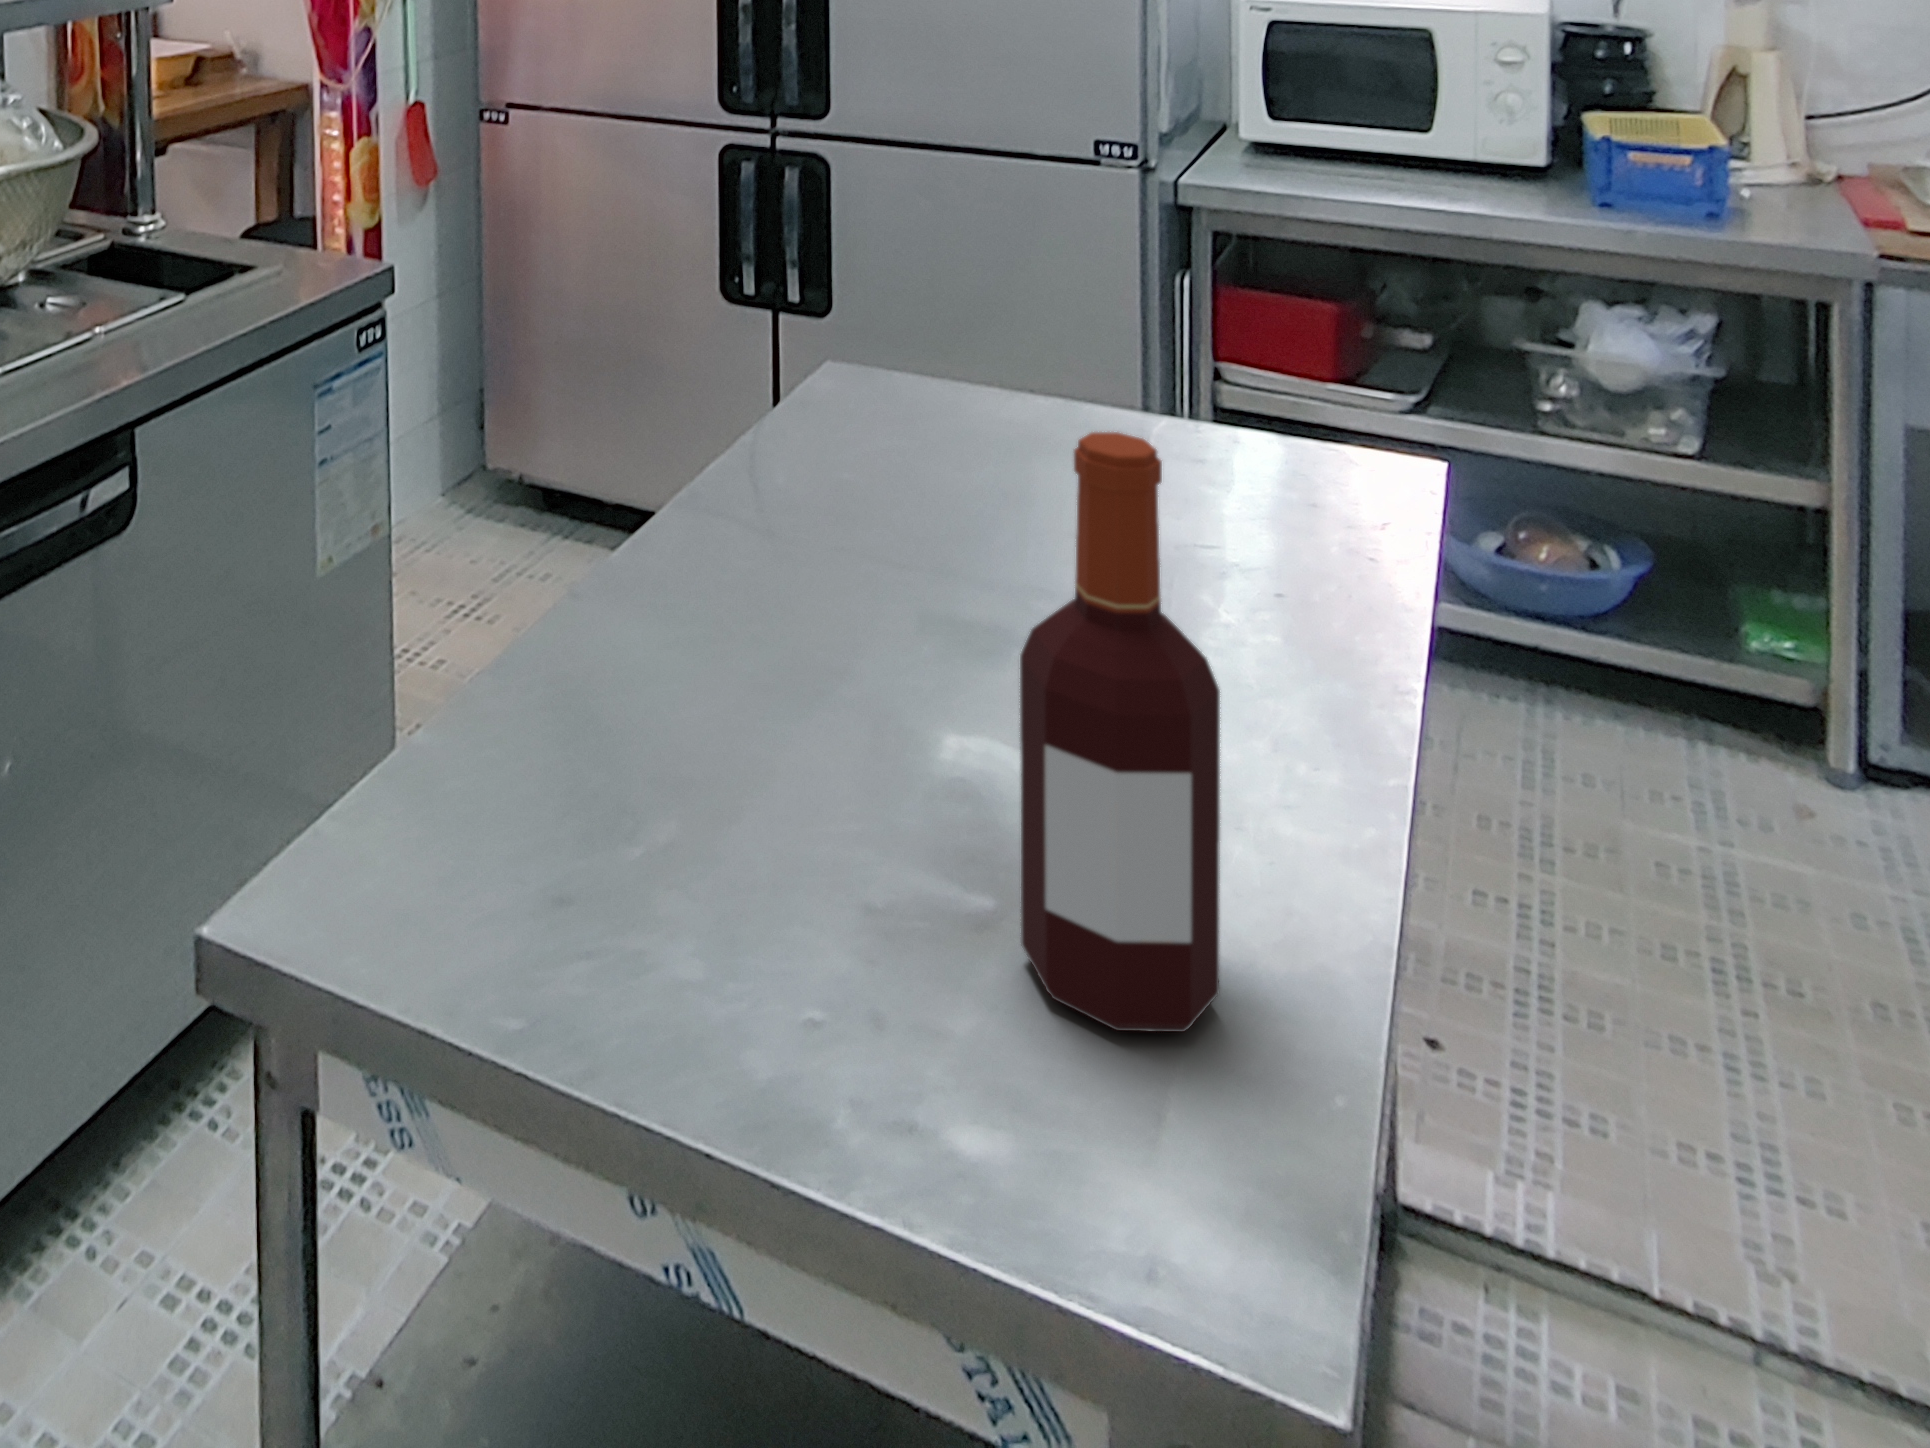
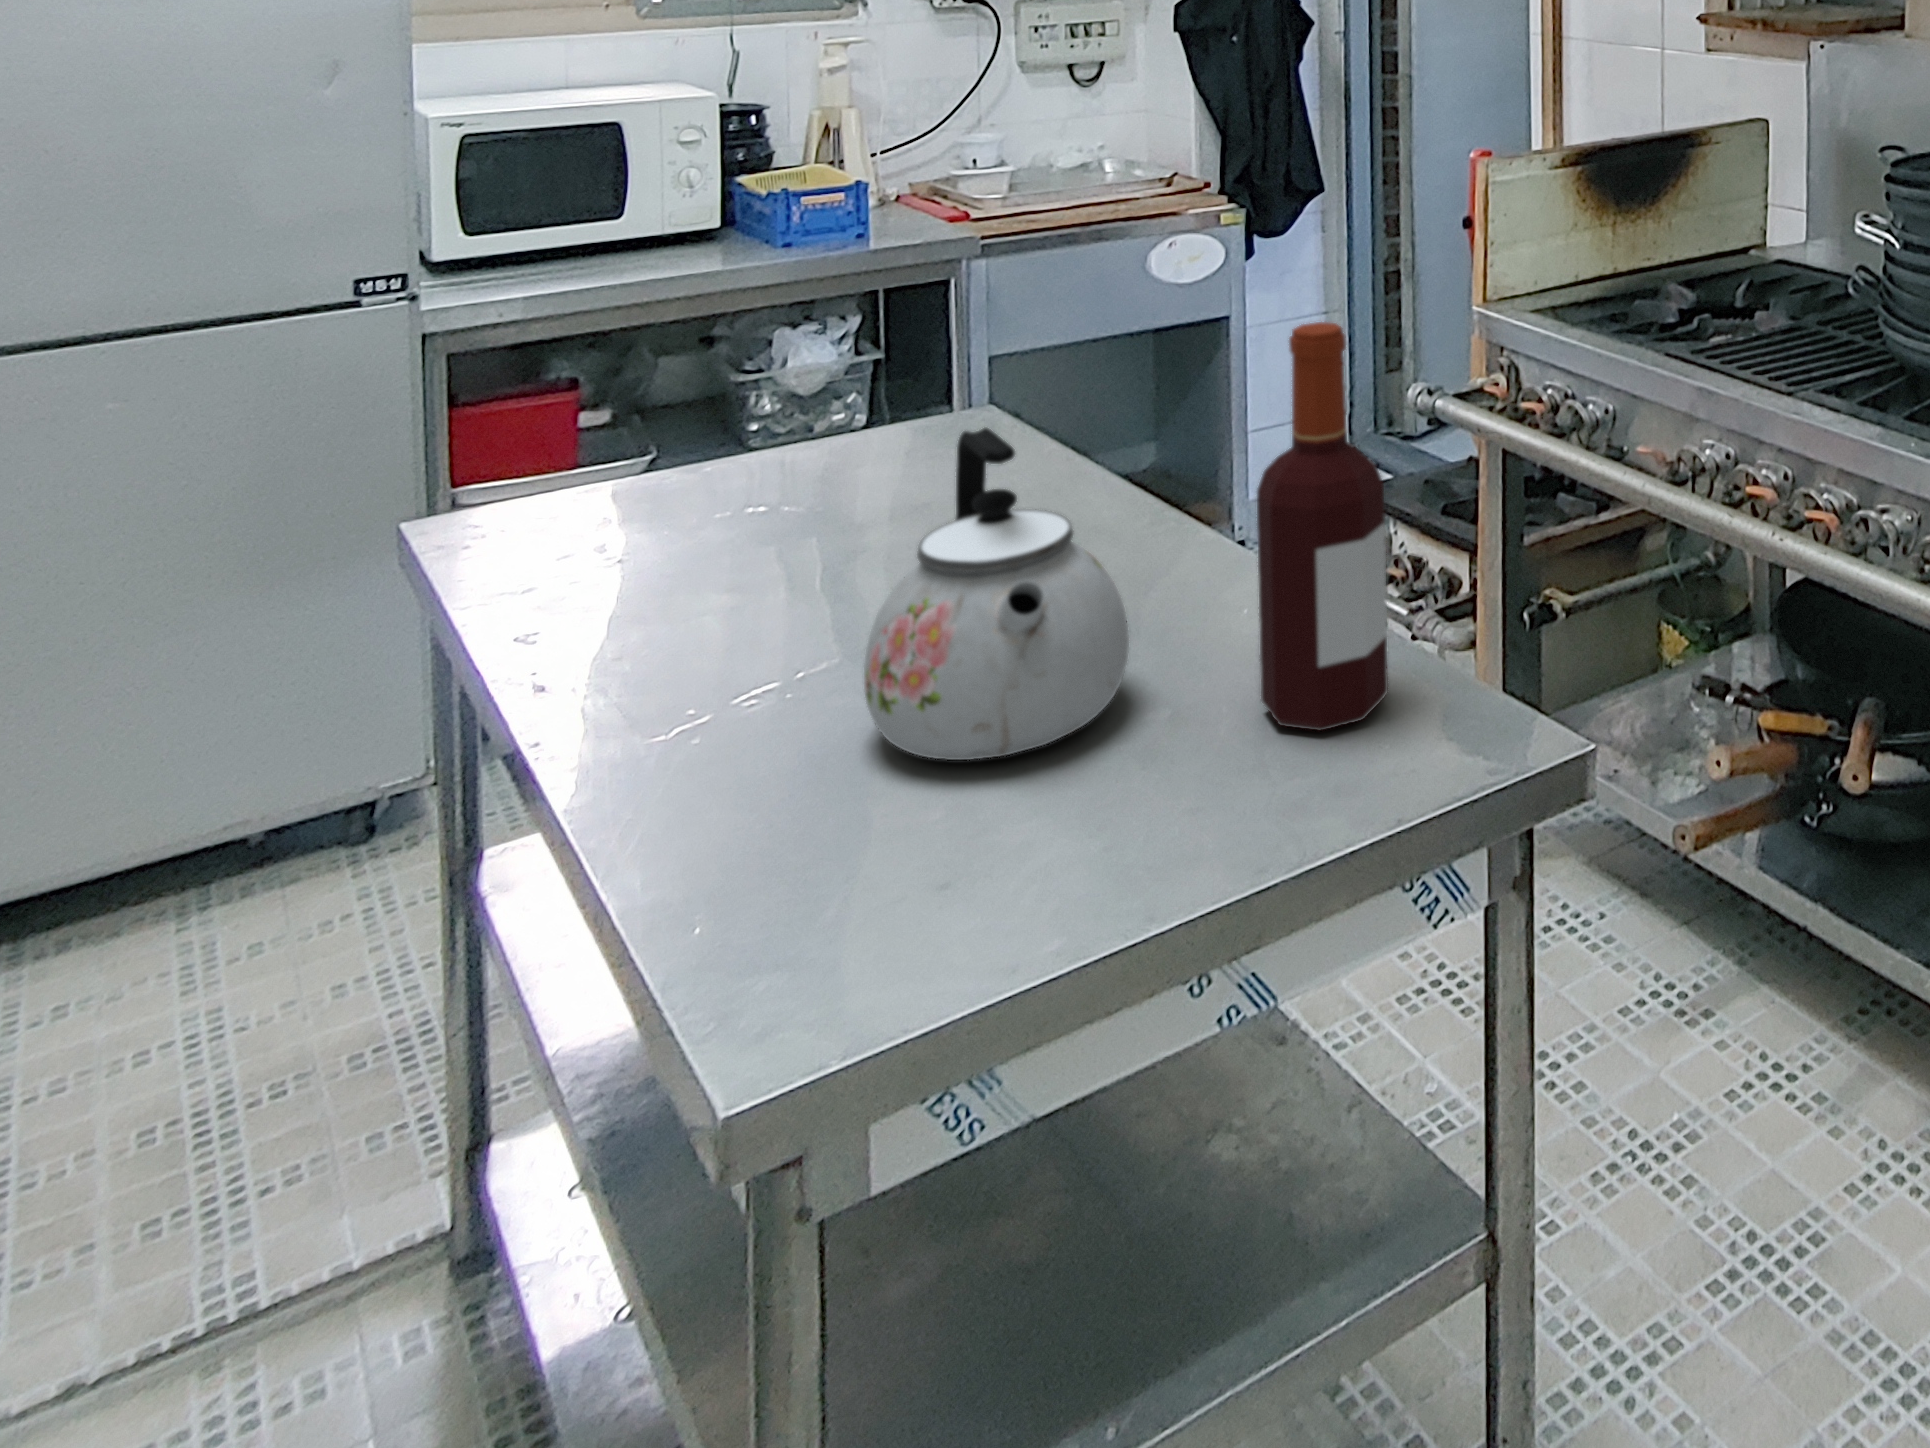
kettle: none [708,416,1000,802] -> present [864,428,1129,760]

